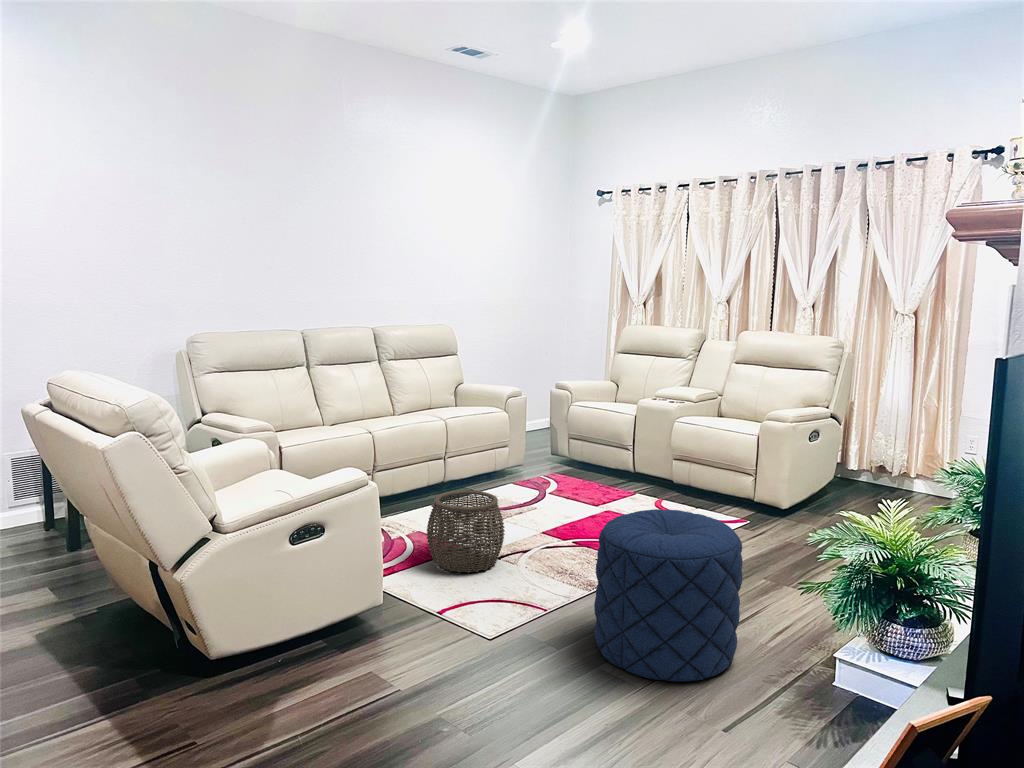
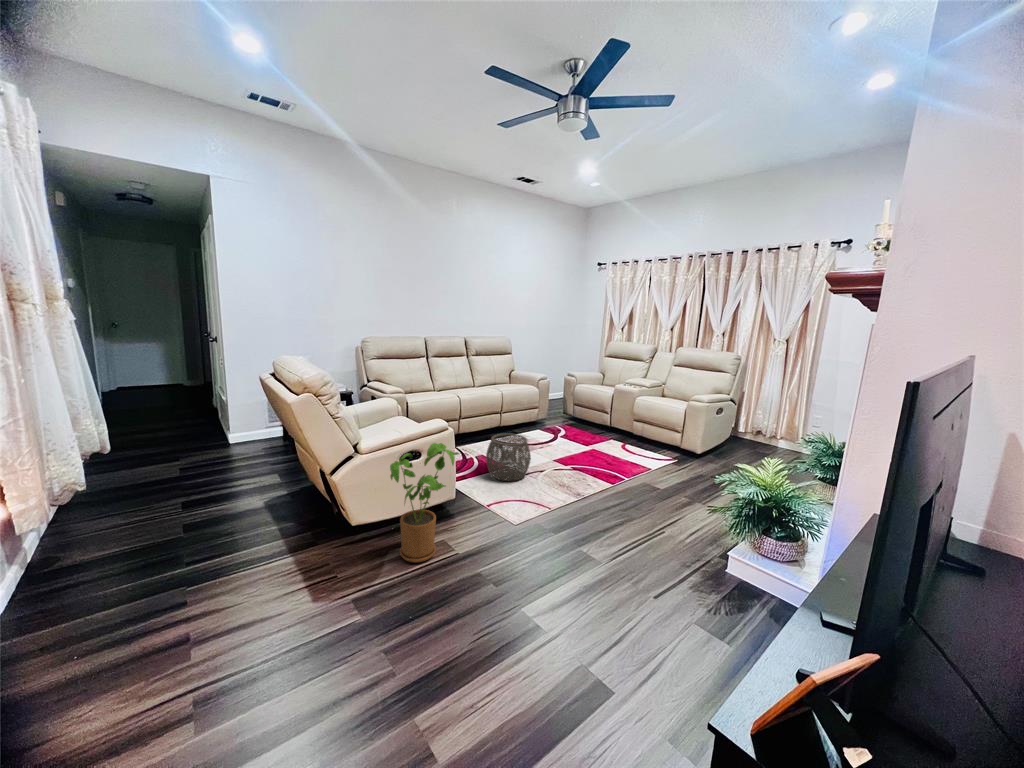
house plant: none [279,505,393,710] -> present [390,443,458,562]
pouf: present [594,509,743,682] -> none [578,454,672,561]

